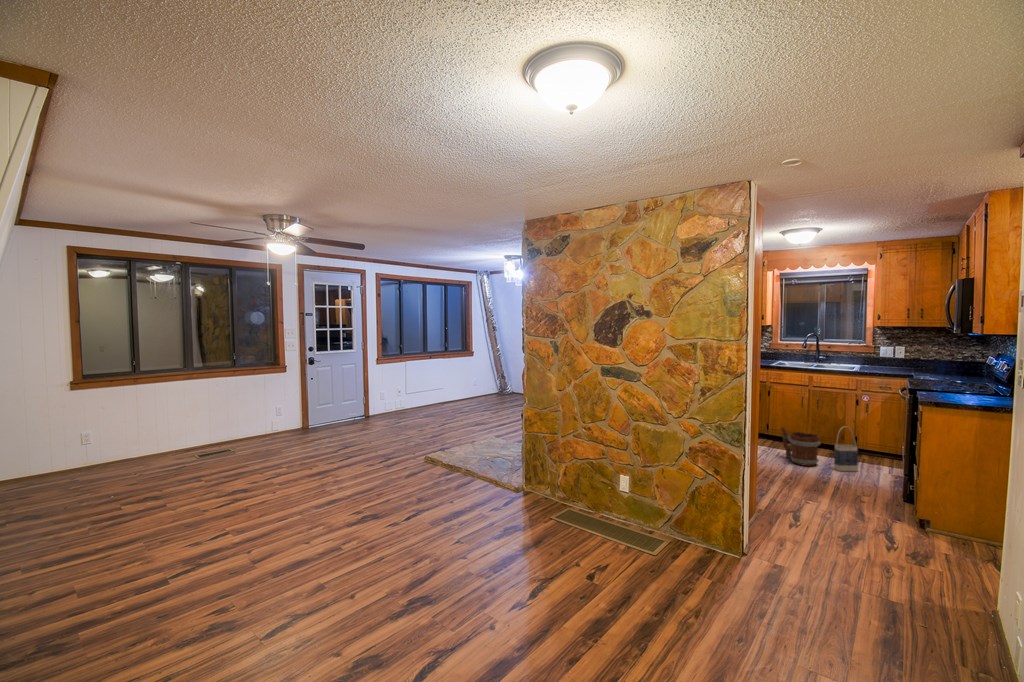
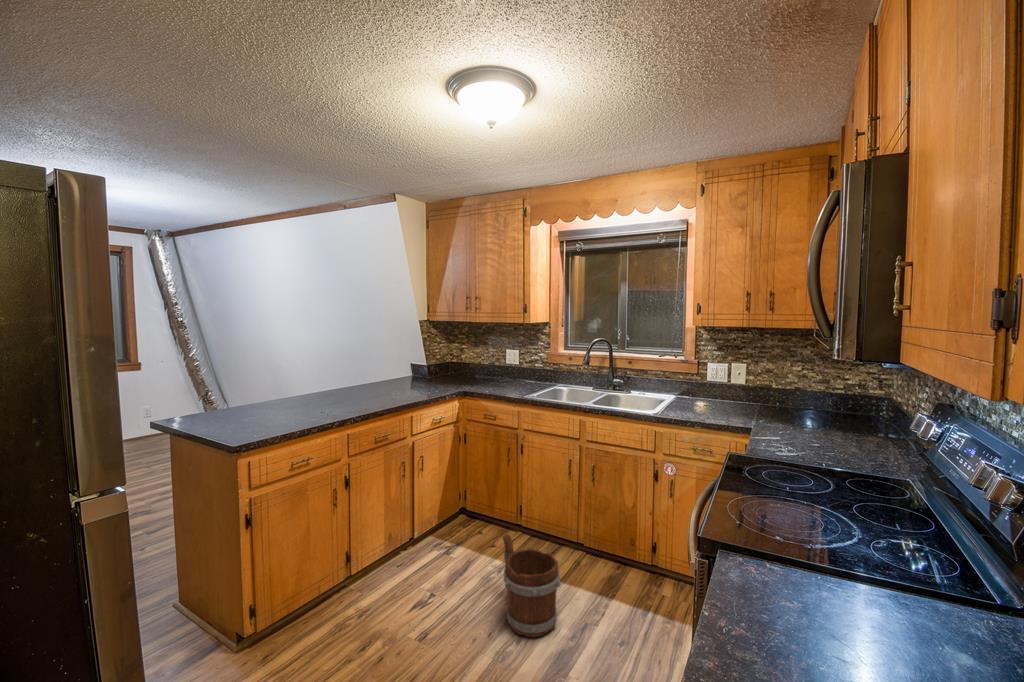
bag: present [834,426,858,471] -> none [581,553,626,658]

